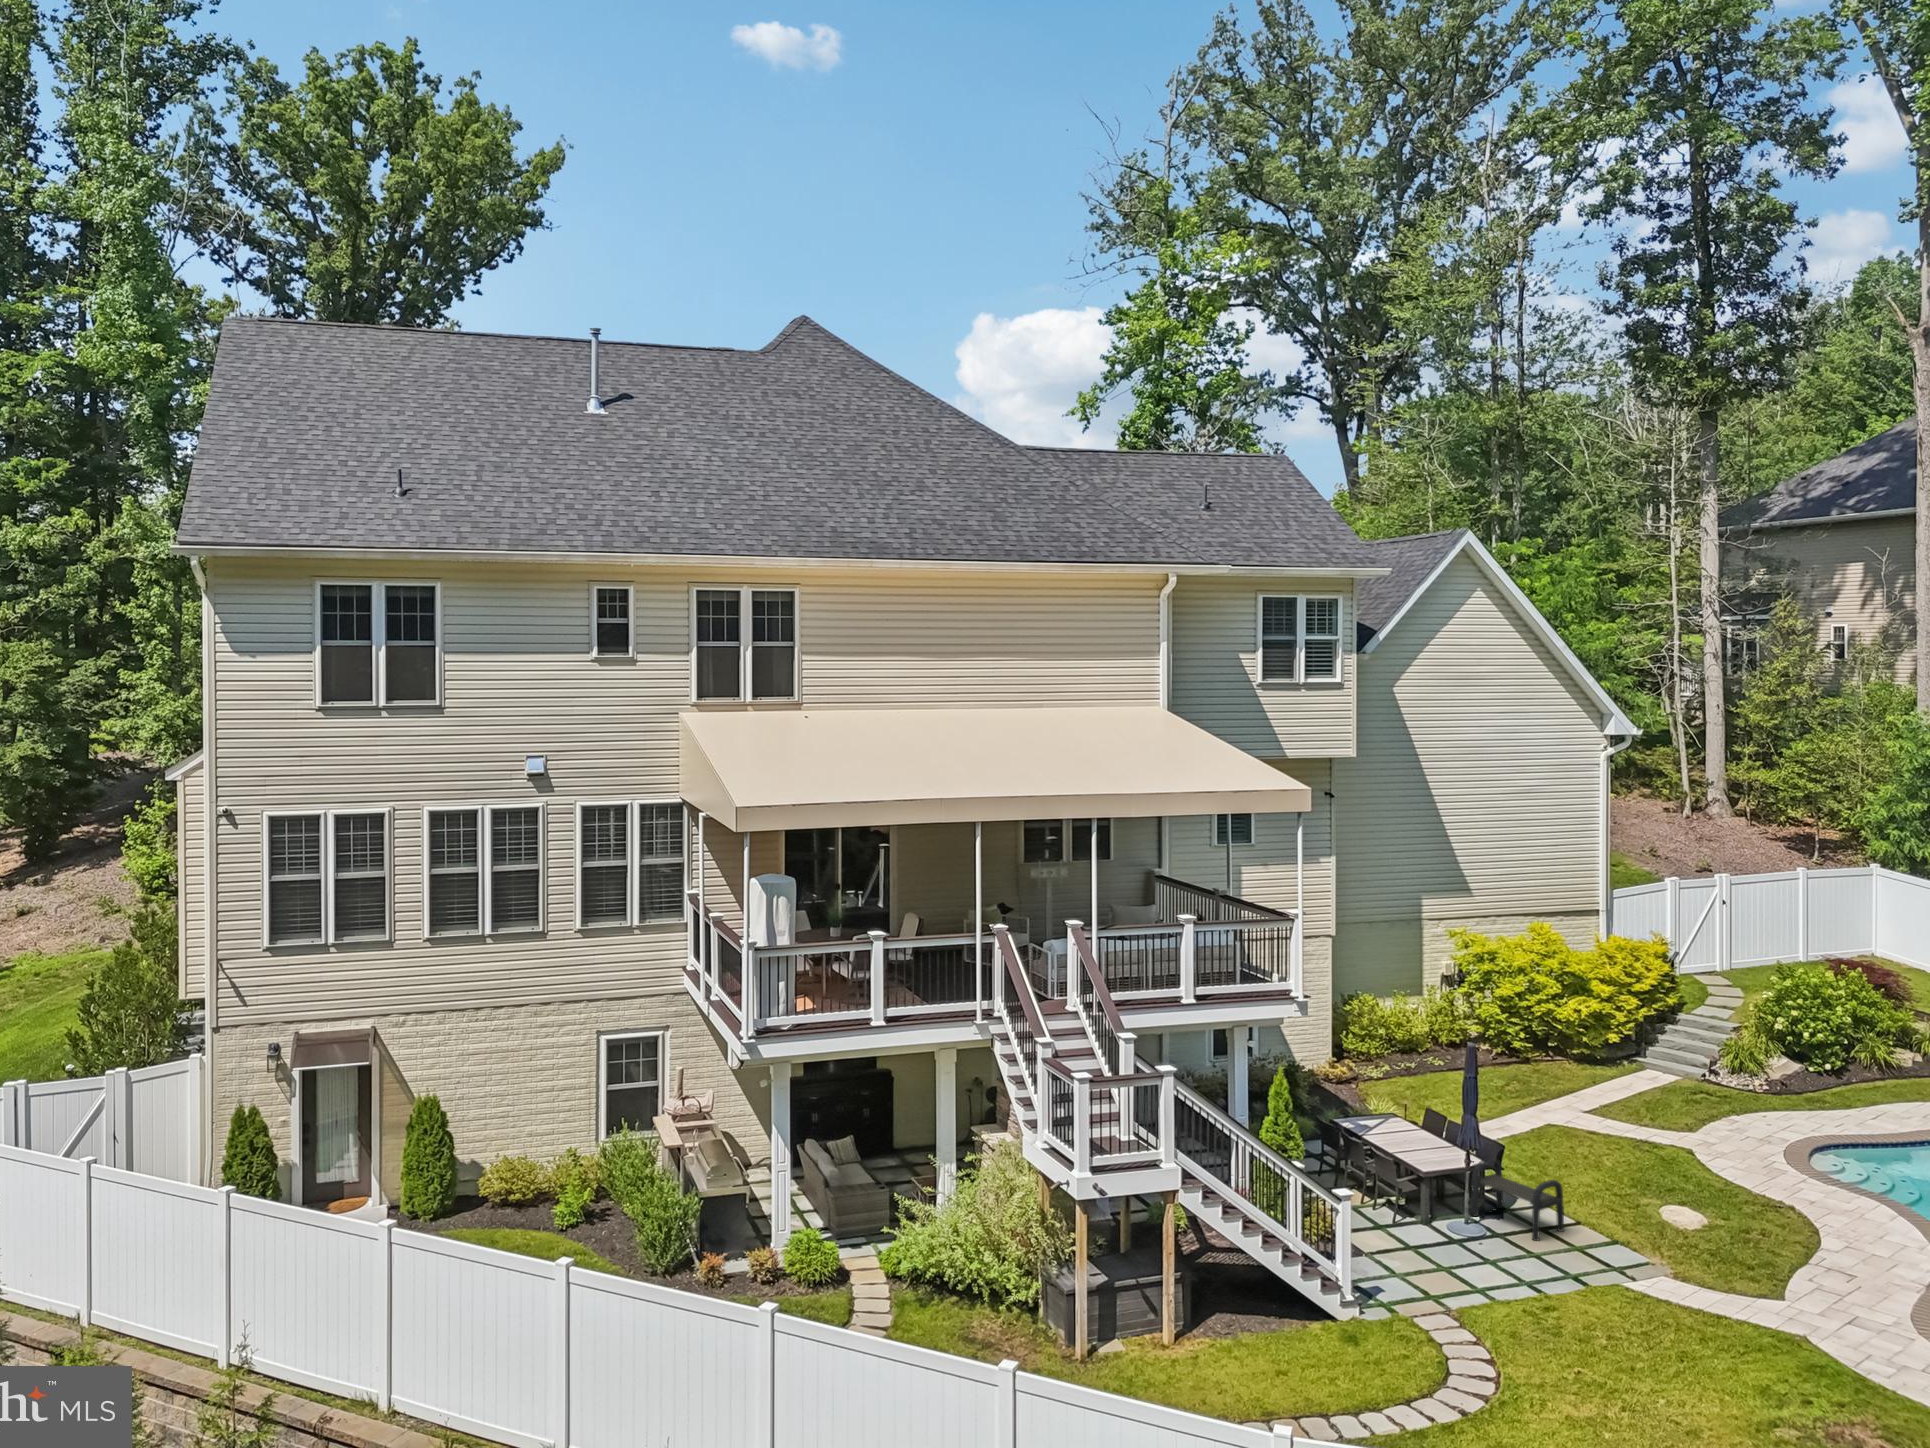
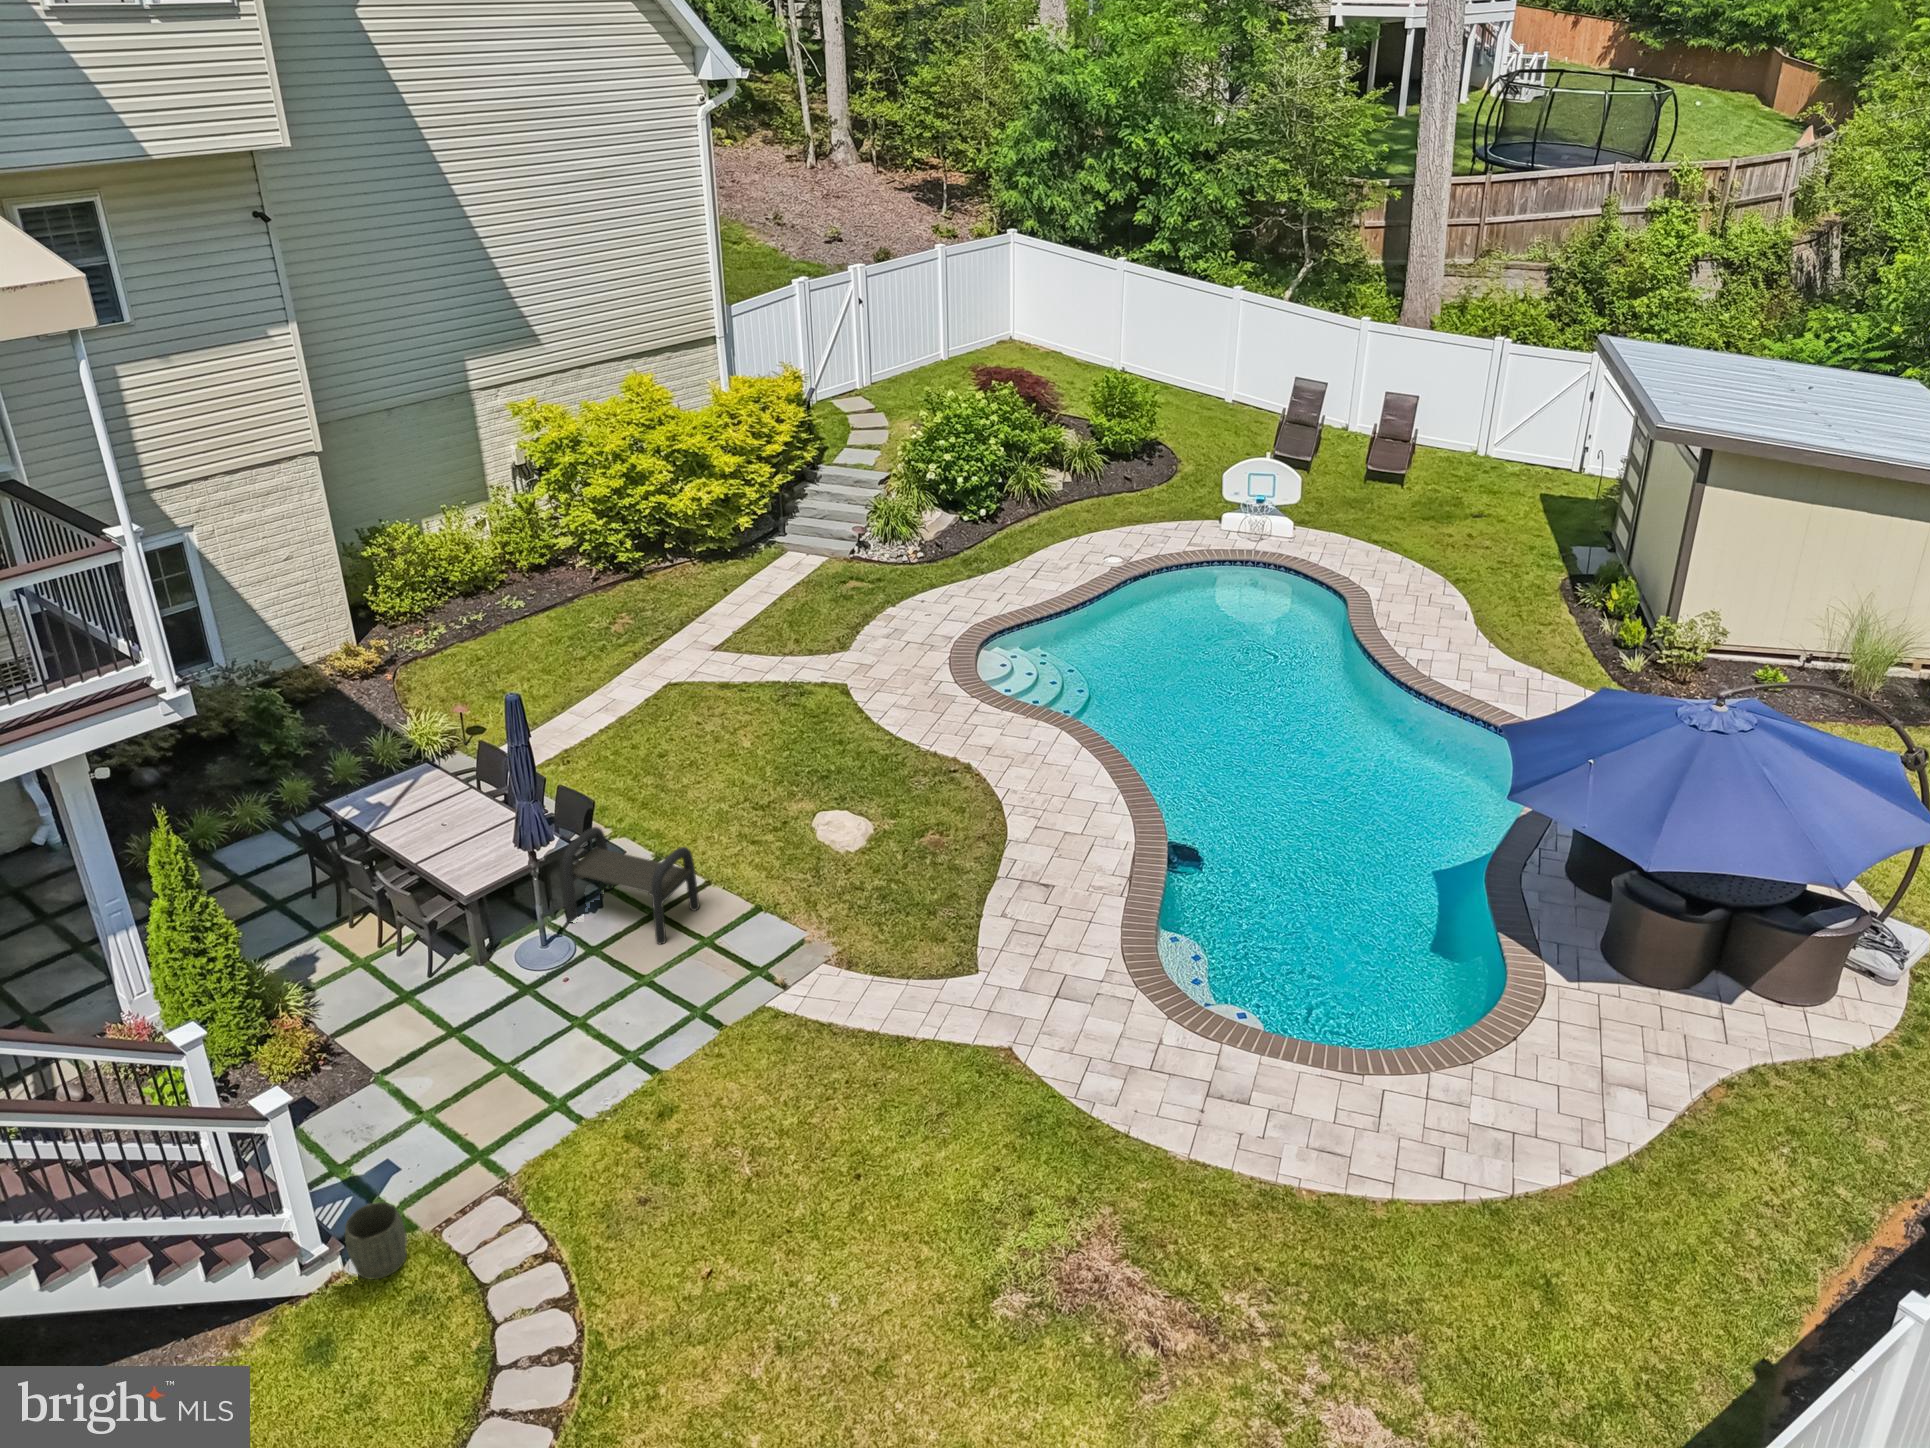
woven basket: none [1343,1282,1375,1325] -> present [345,1202,407,1279]

